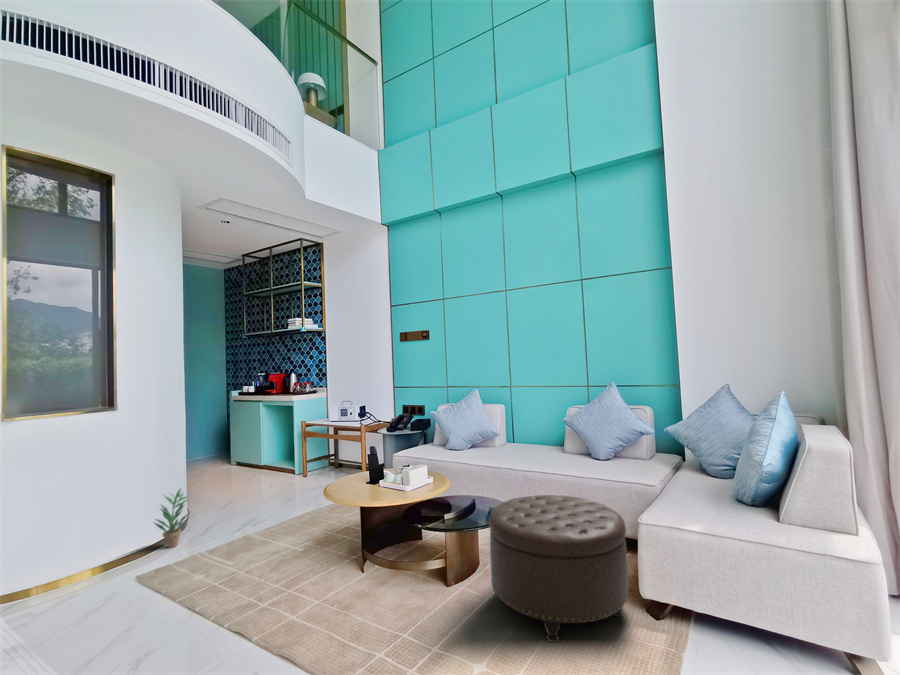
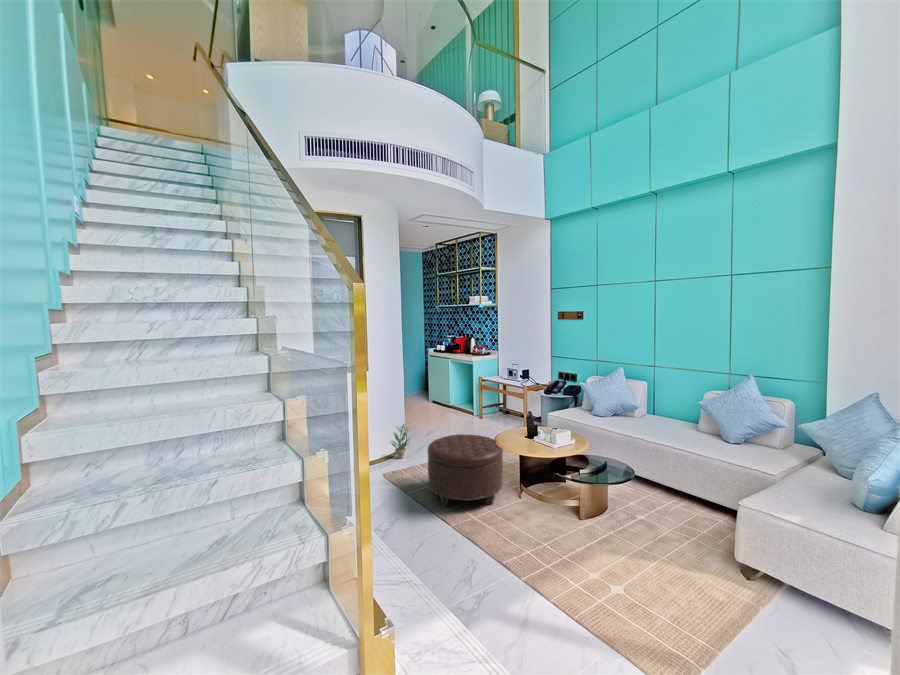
ottoman: present [489,495,628,642] -> present [428,434,503,507]

